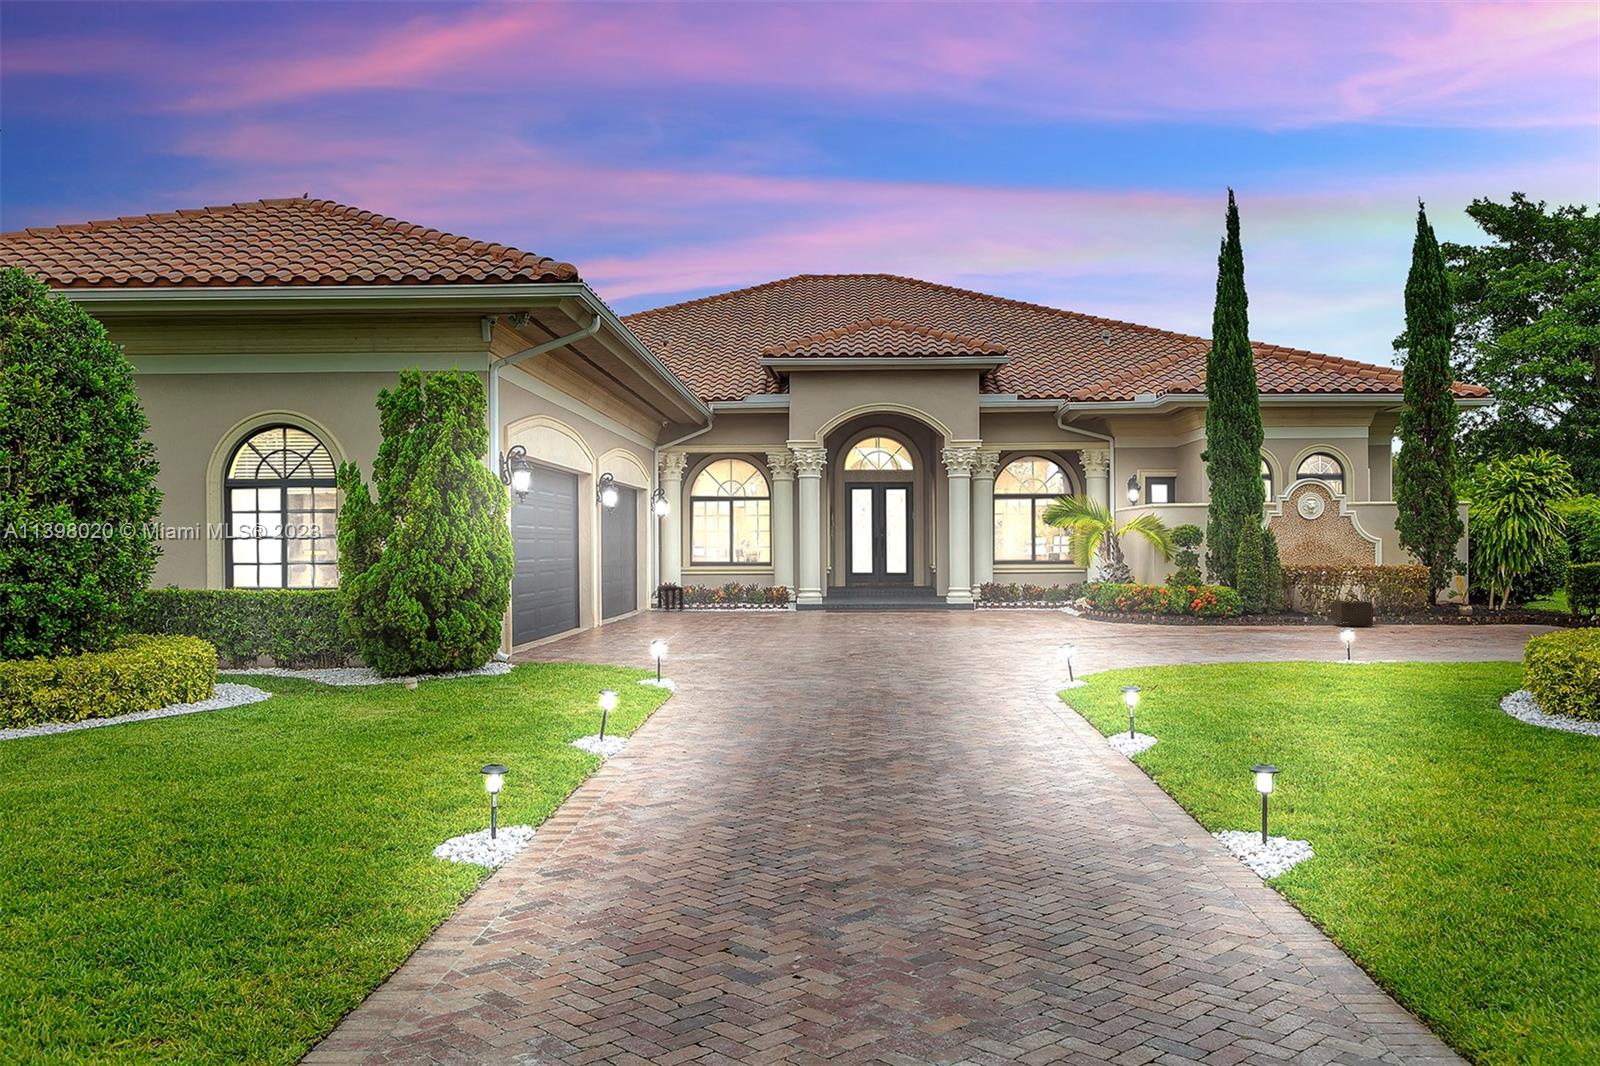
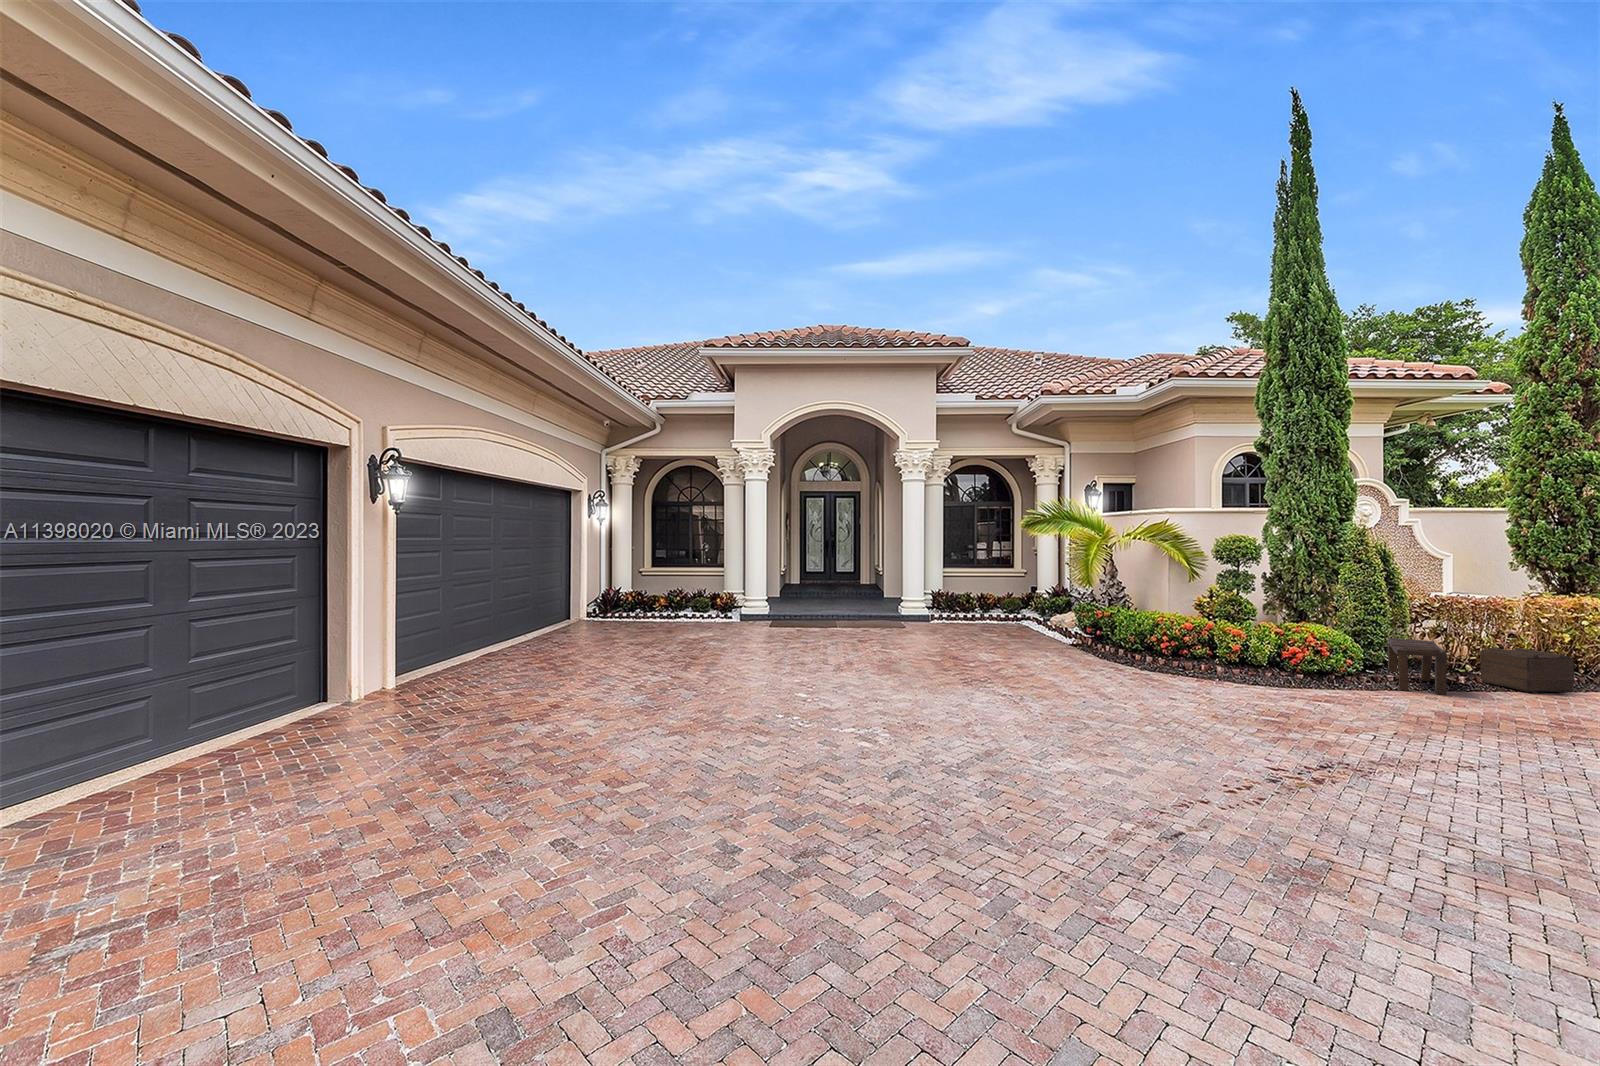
bench: present [658,586,683,611] -> present [1388,638,1447,695]

